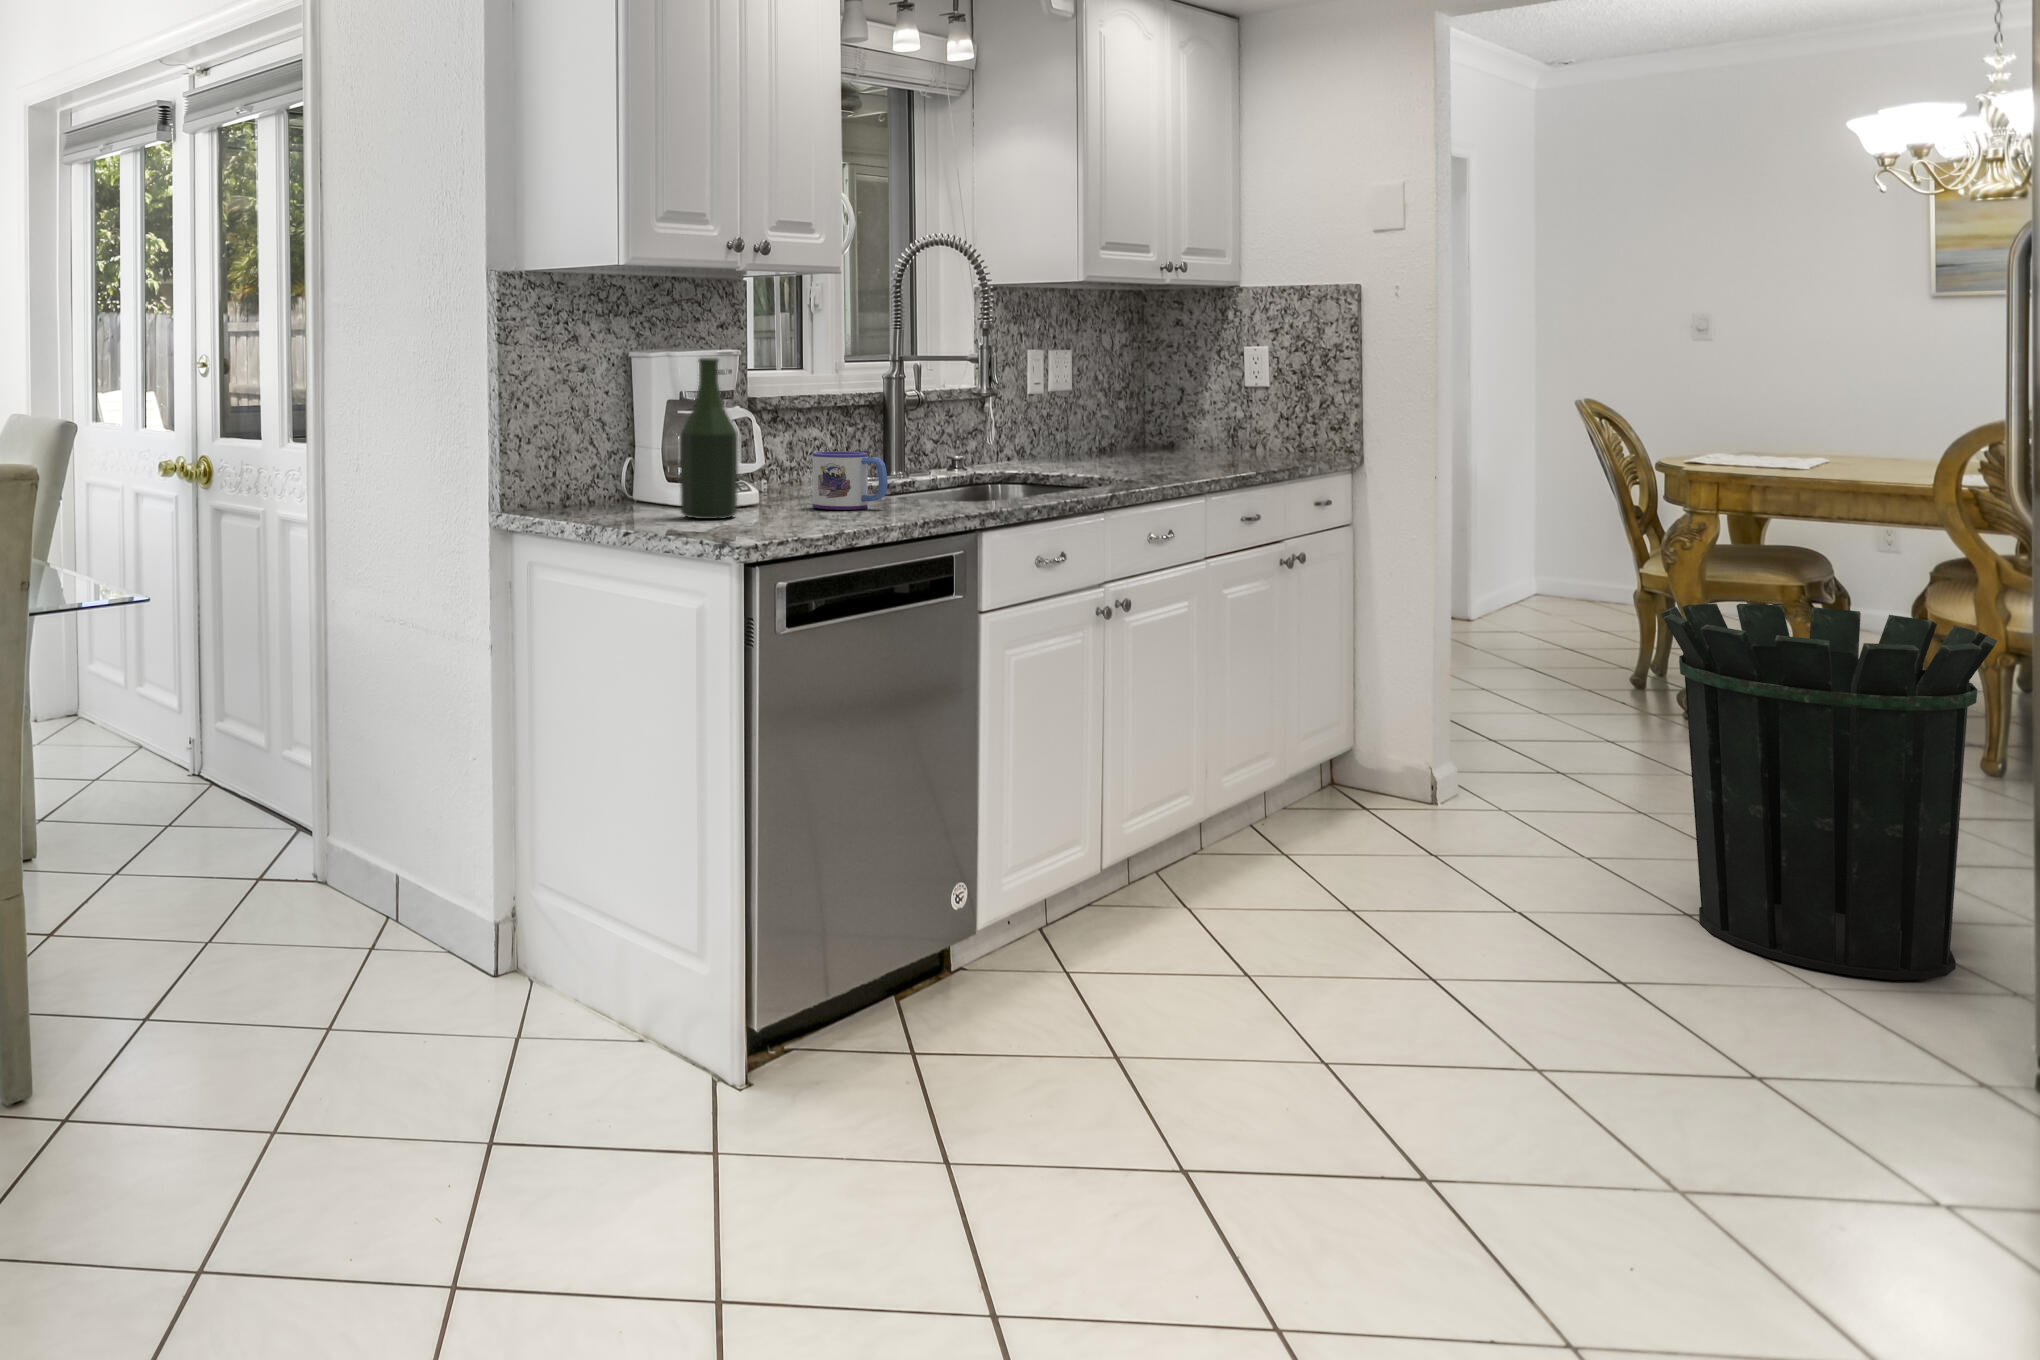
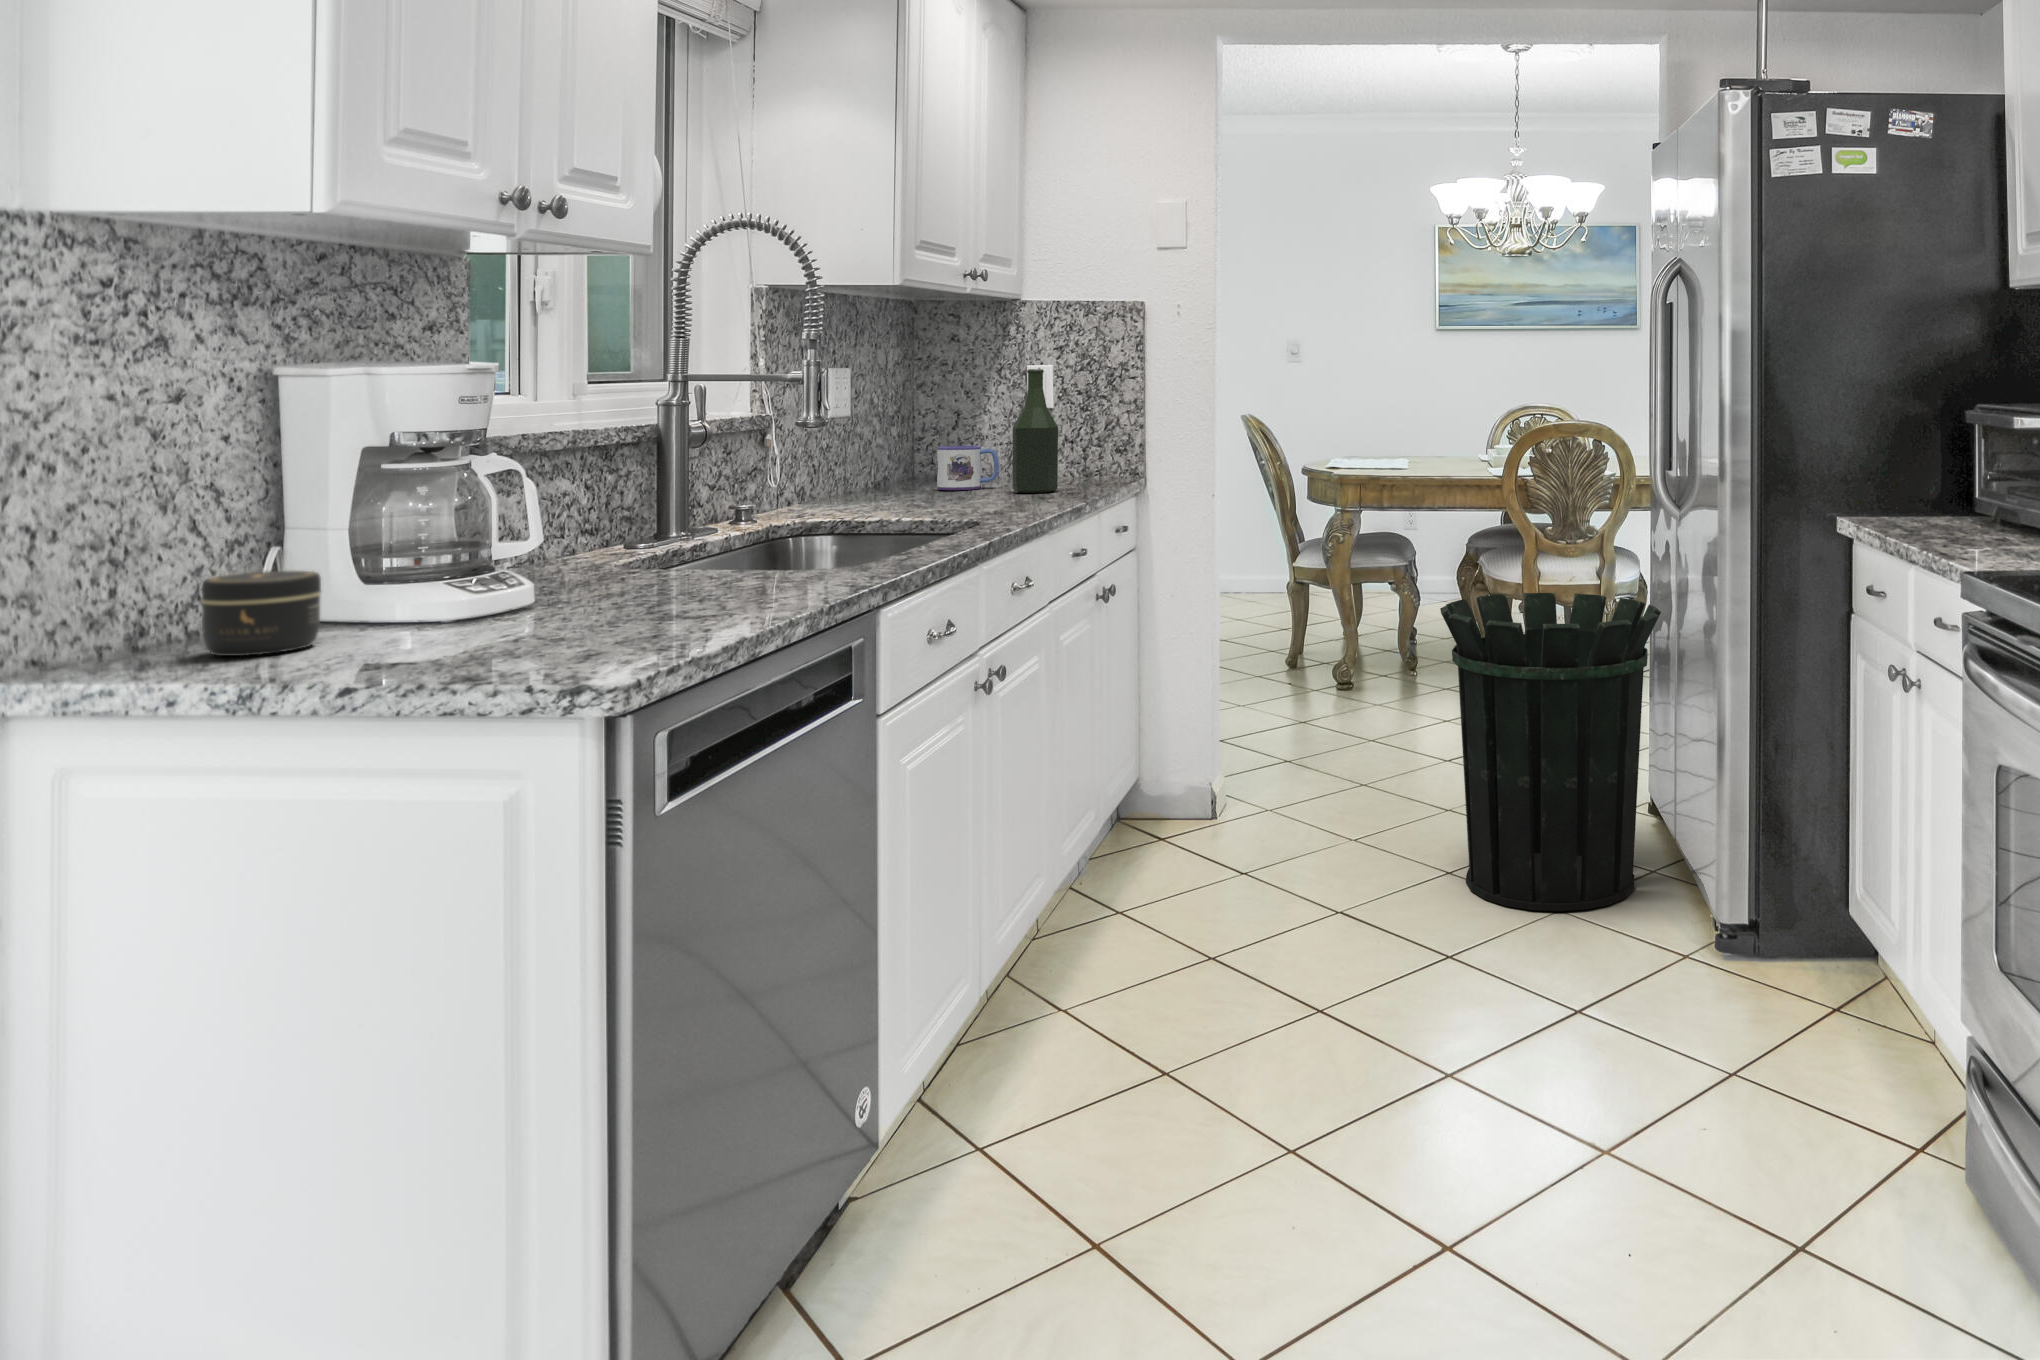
bottle: present [680,358,738,519] -> present [1013,369,1058,493]
mug: present [812,451,887,510] -> present [937,446,999,490]
jar: none [584,469,638,515] -> present [201,571,321,656]

